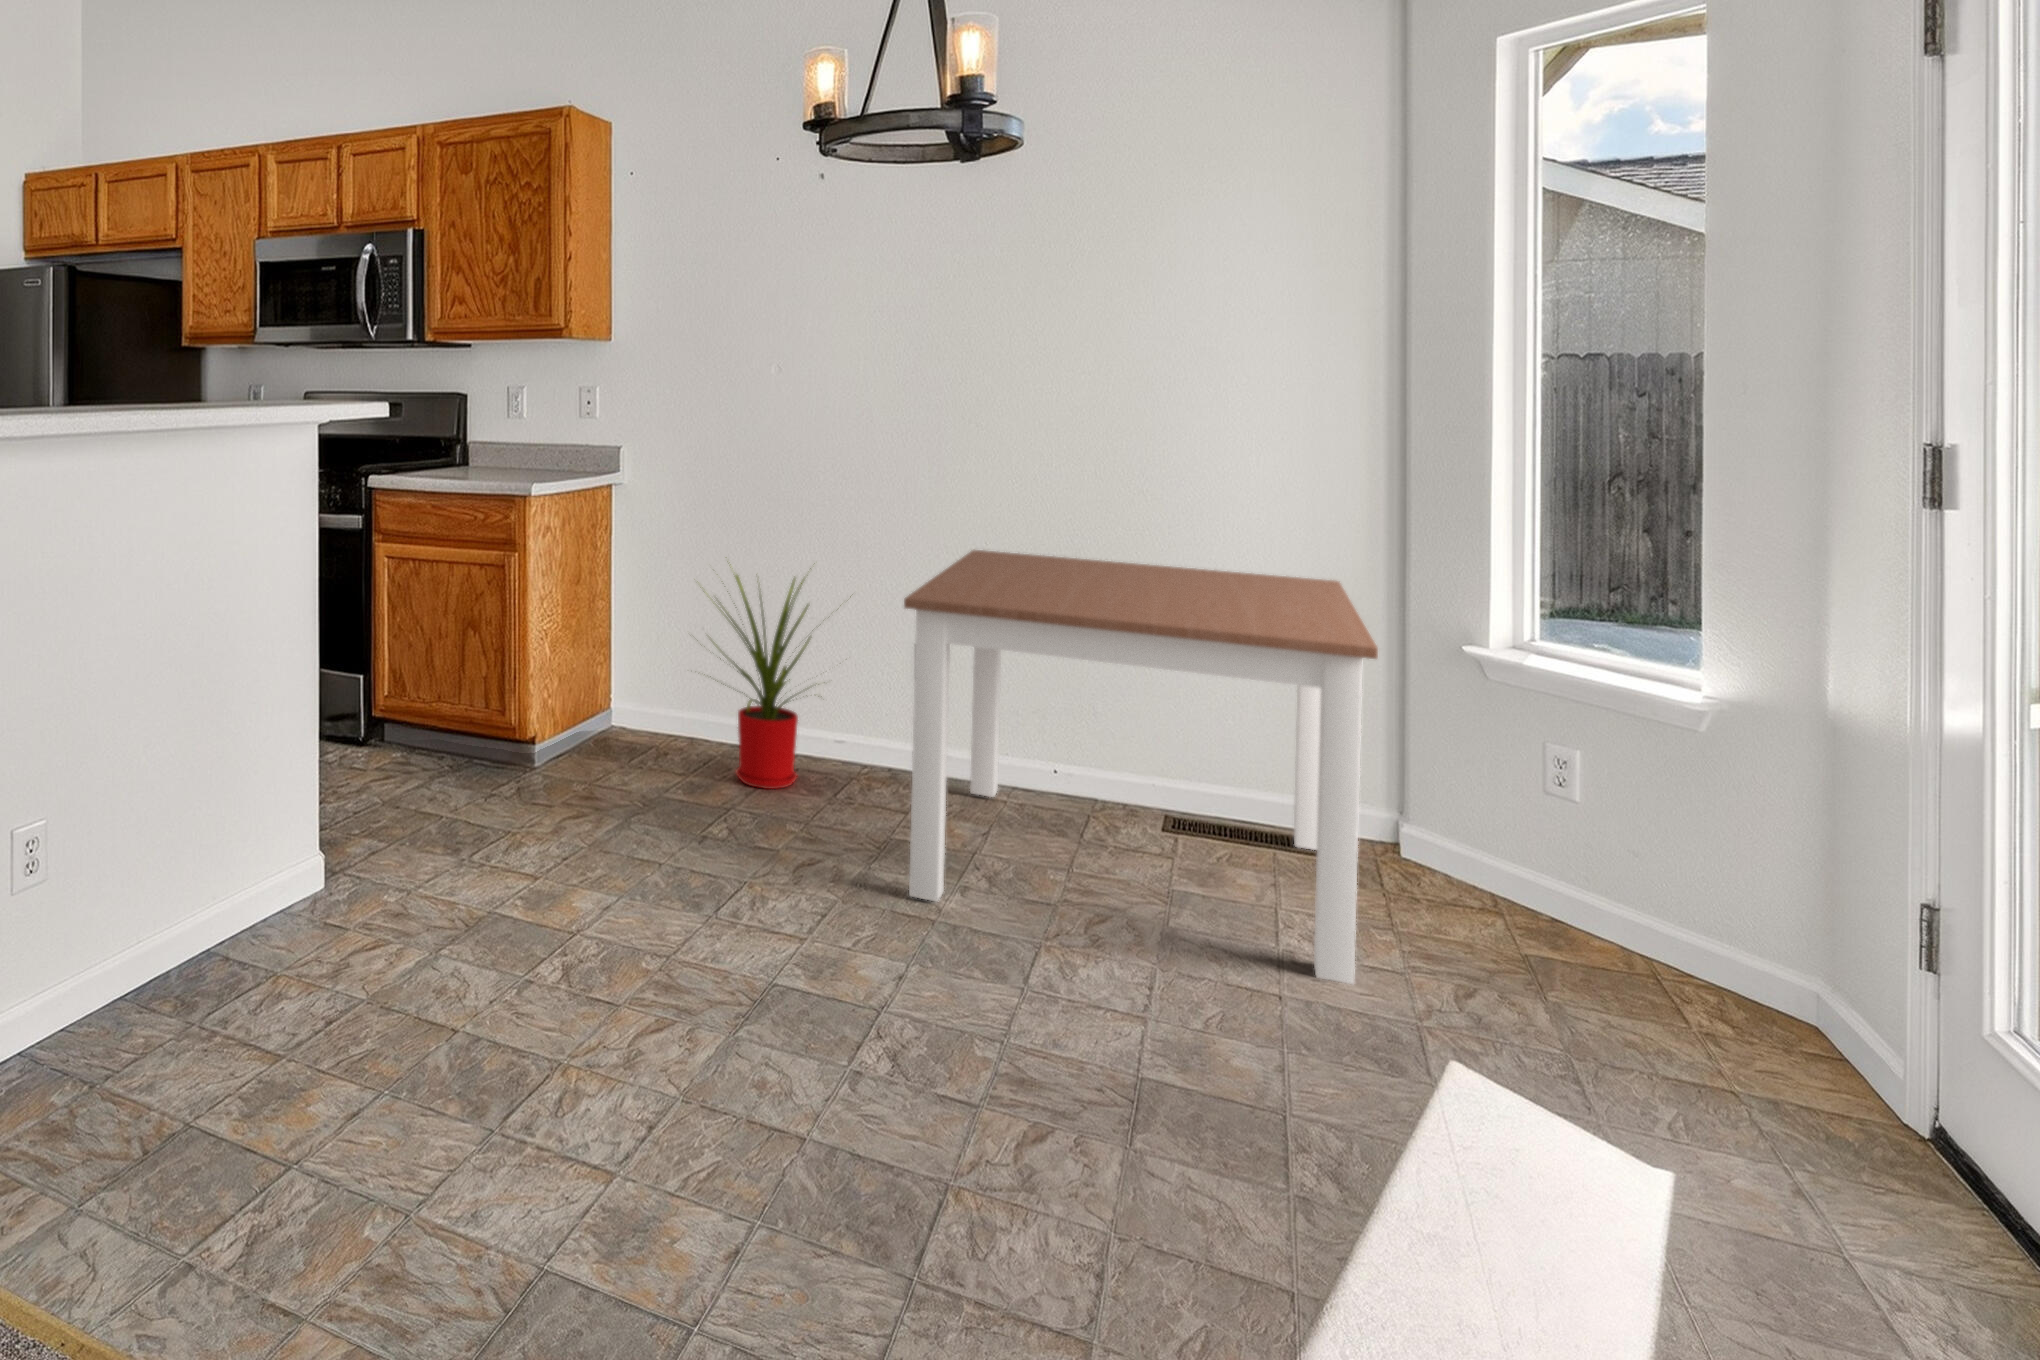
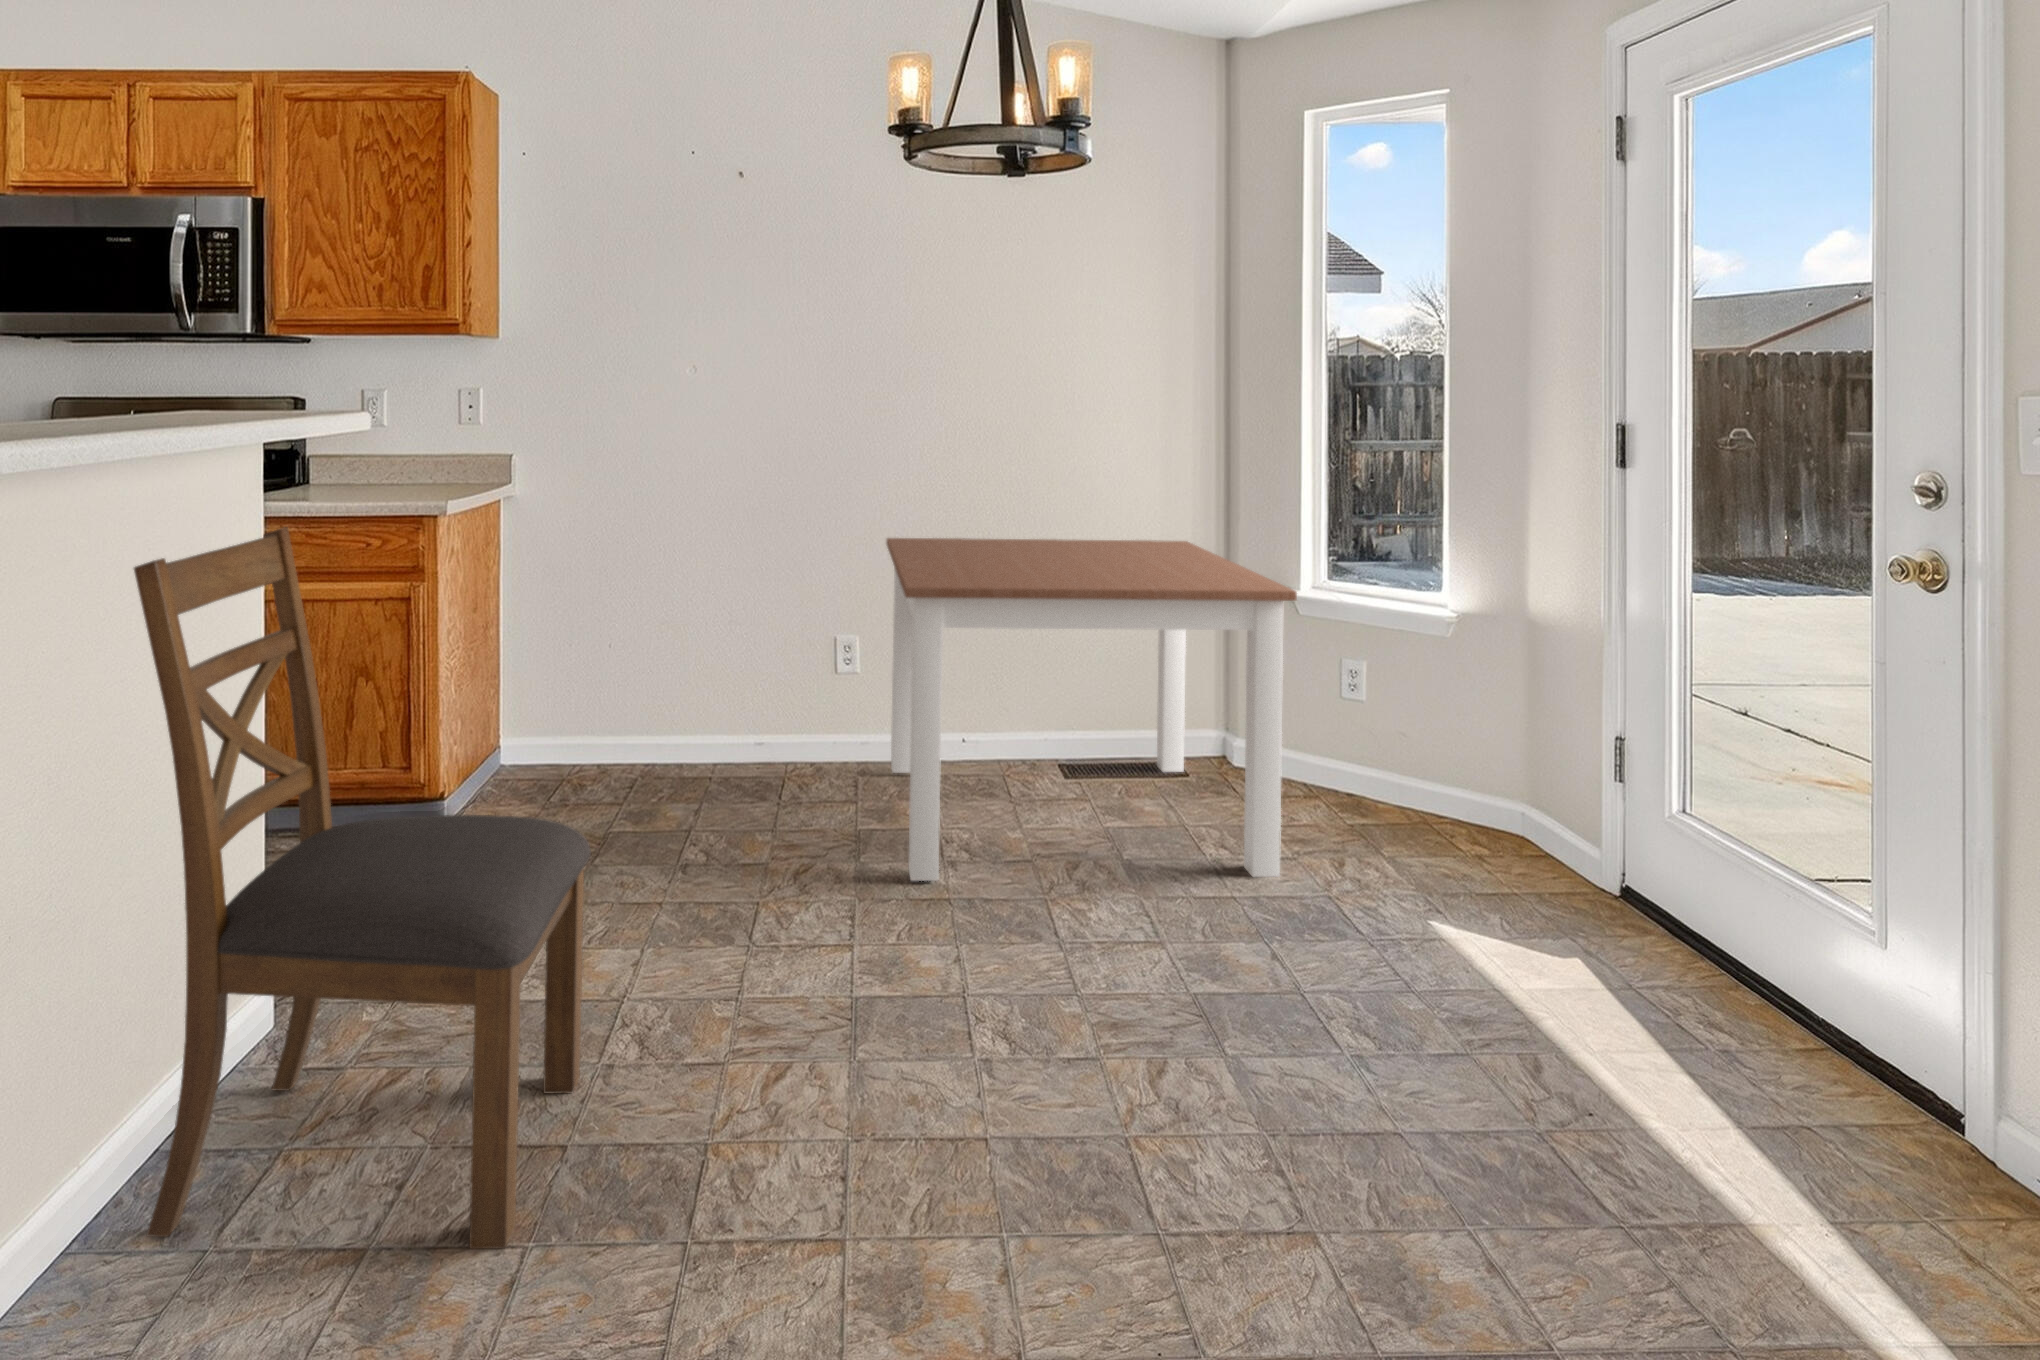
chair: none [160,497,514,1093] -> present [134,527,591,1249]
house plant: present [710,568,851,789] -> none [612,562,786,803]

